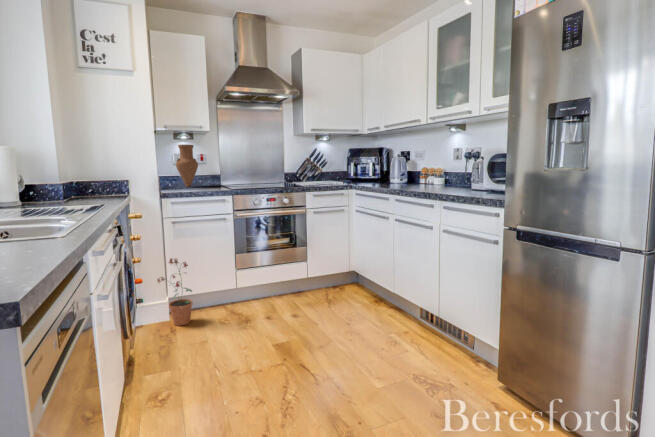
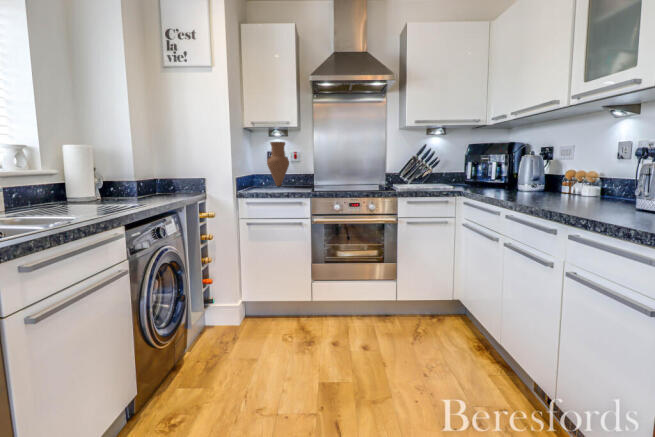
potted plant: present [158,259,193,326] -> none [225,262,259,334]

